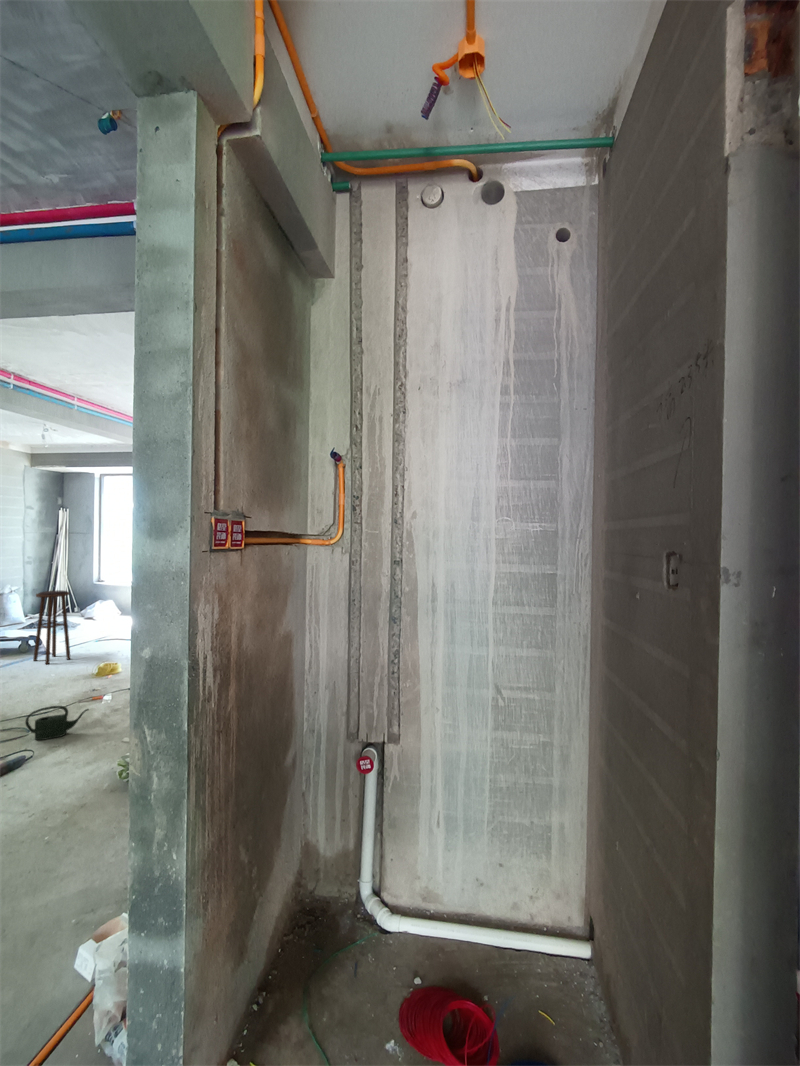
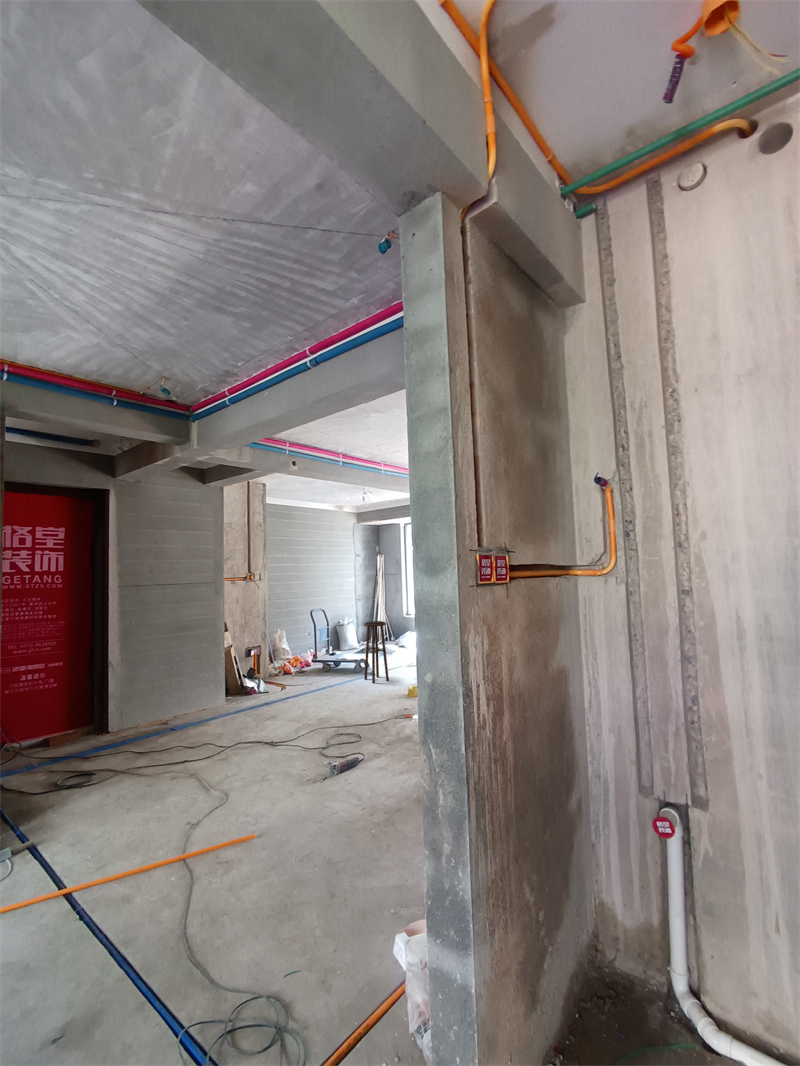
watering can: present [25,706,89,740] -> none [362,717,403,744]

